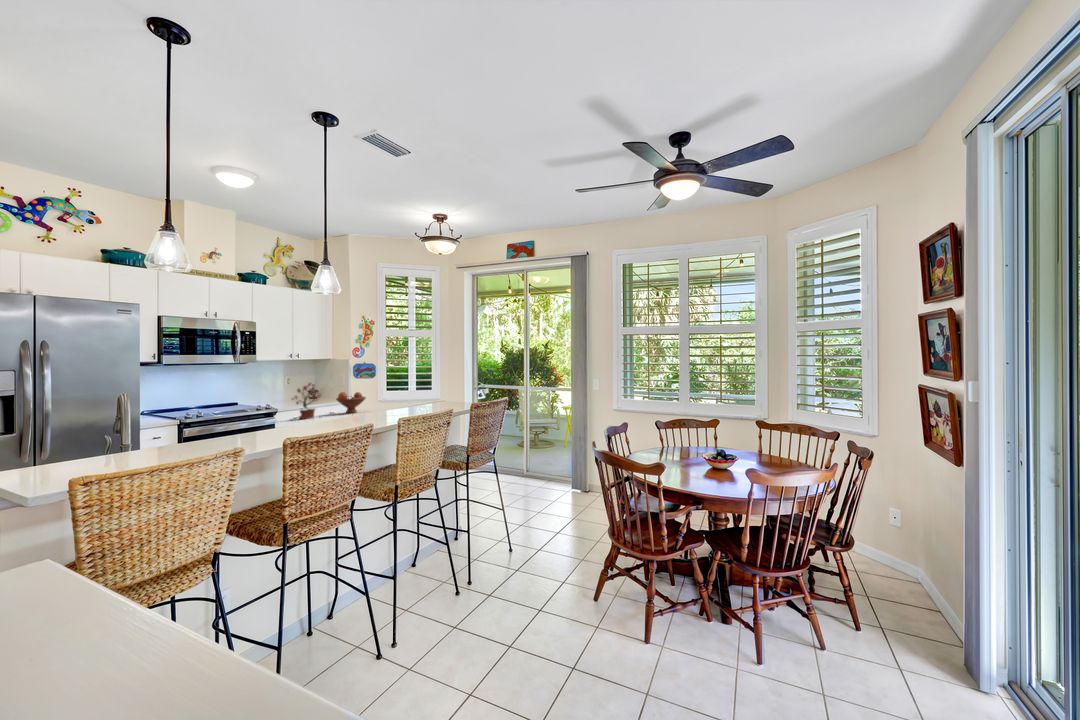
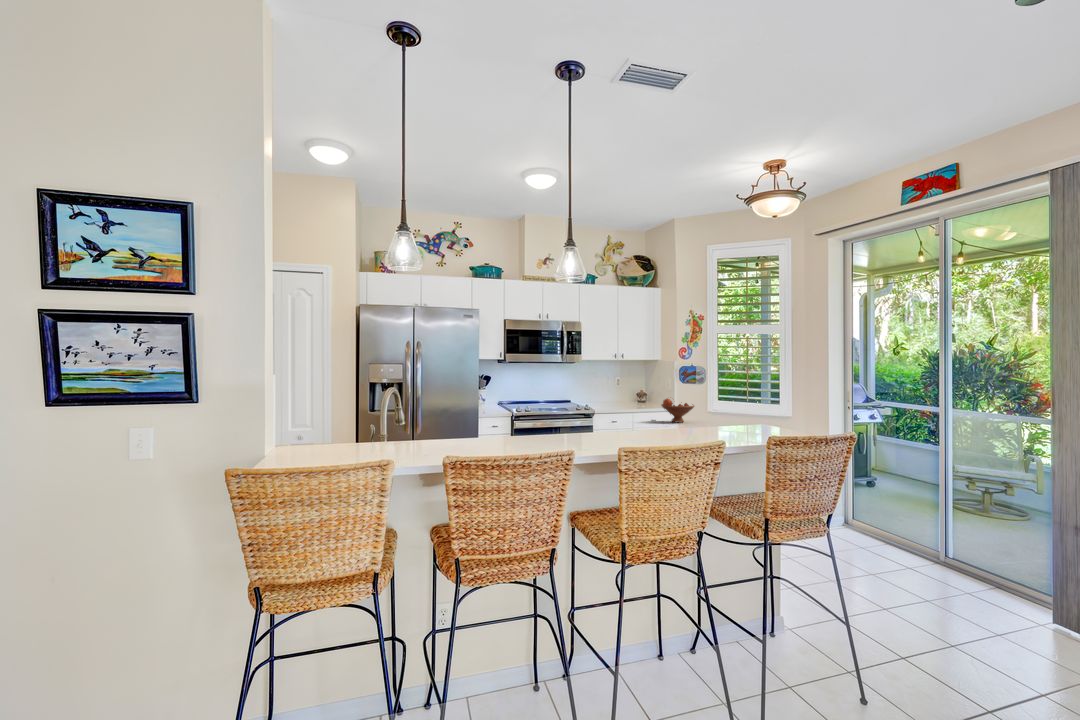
potted plant: present [292,383,321,419] -> none [611,385,643,424]

